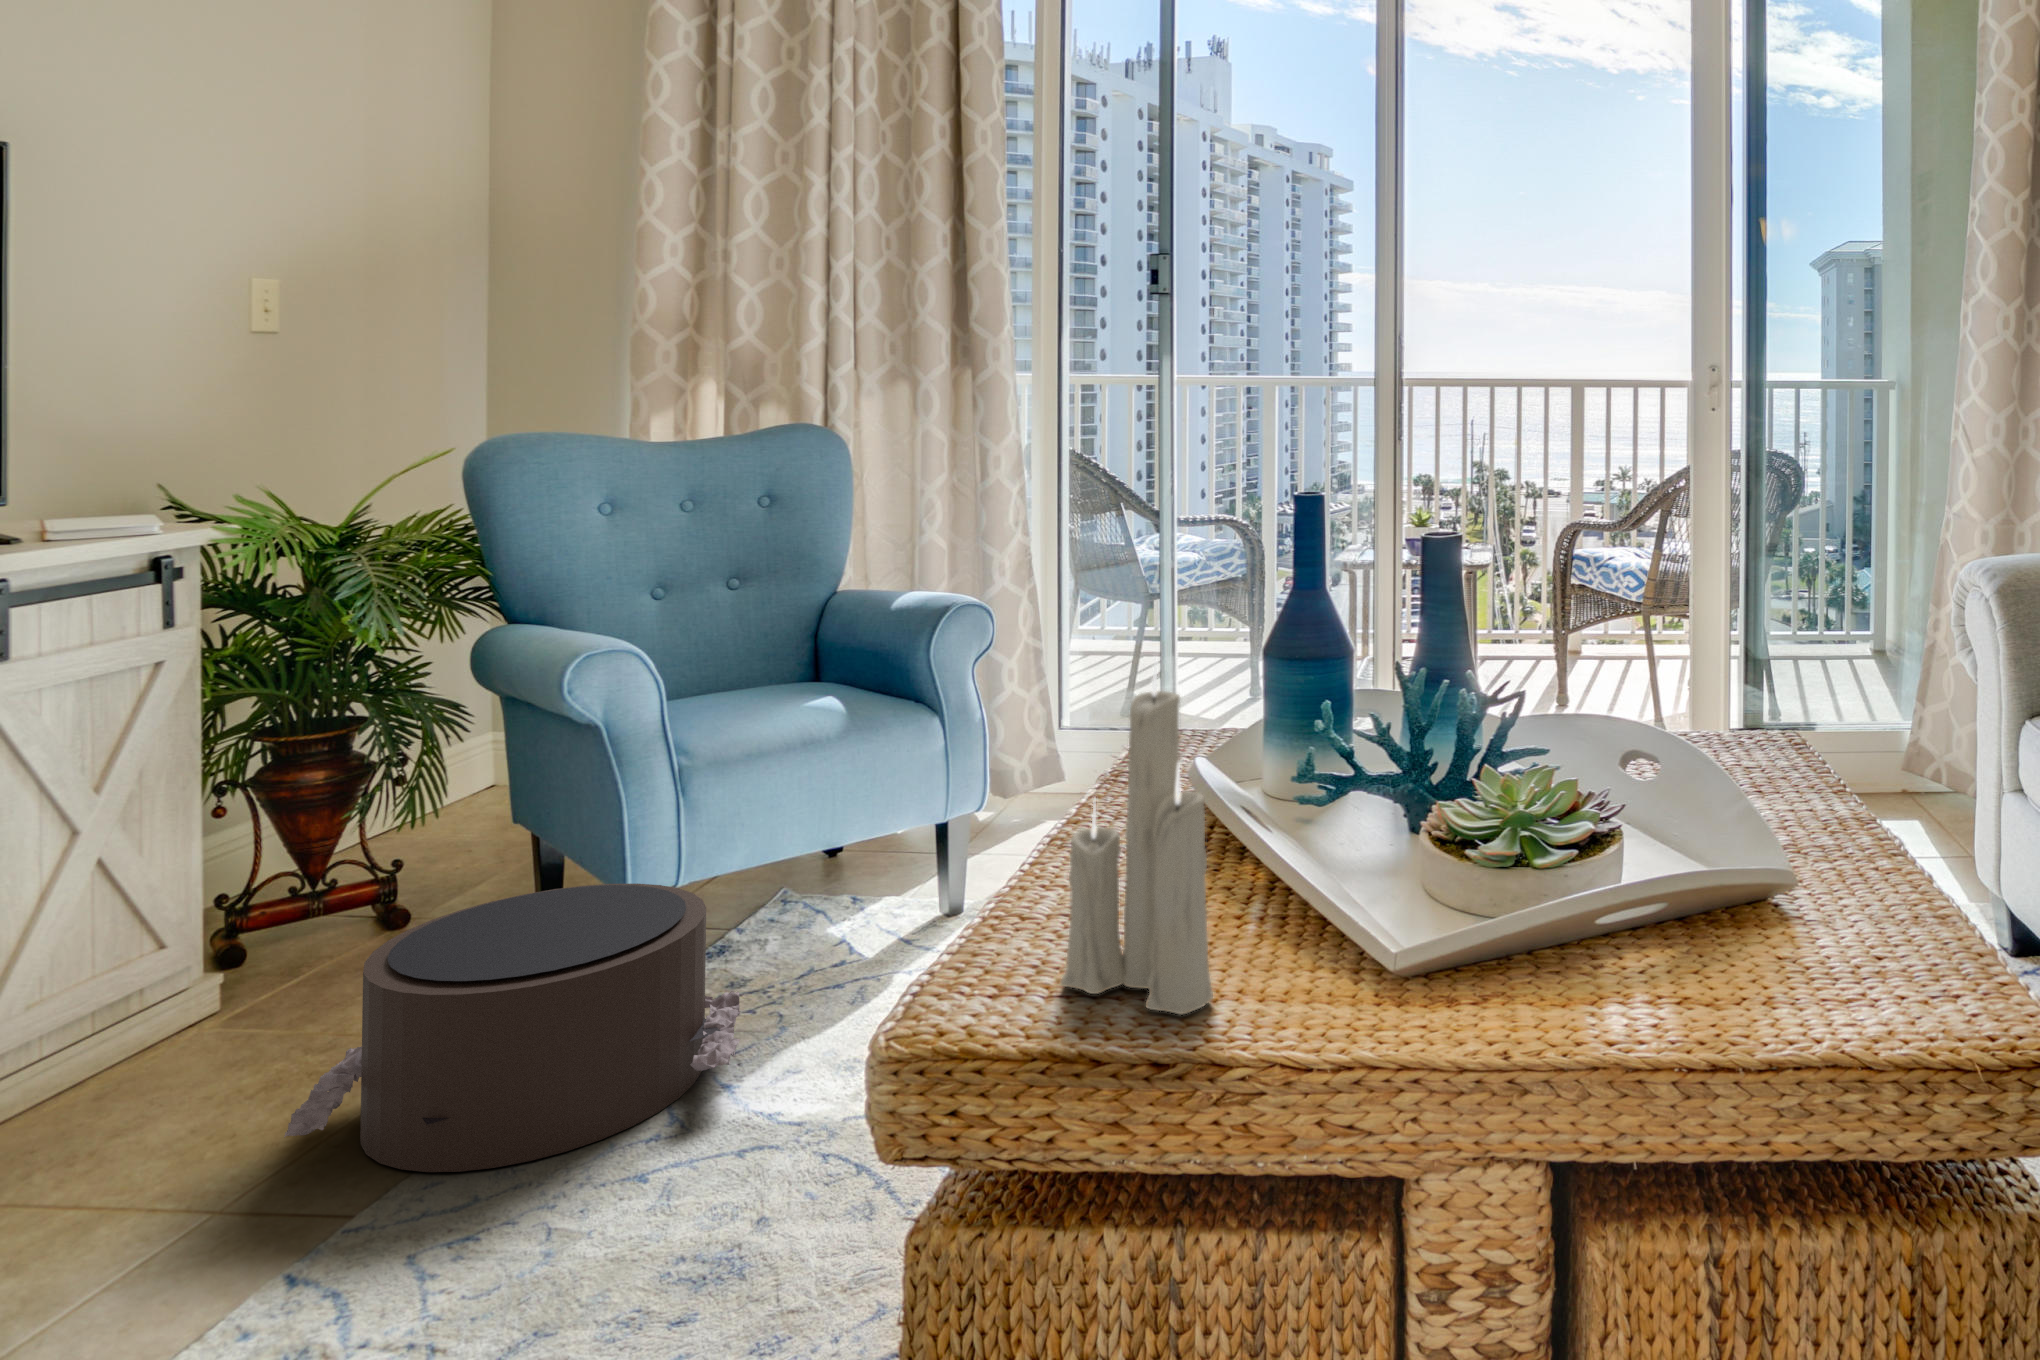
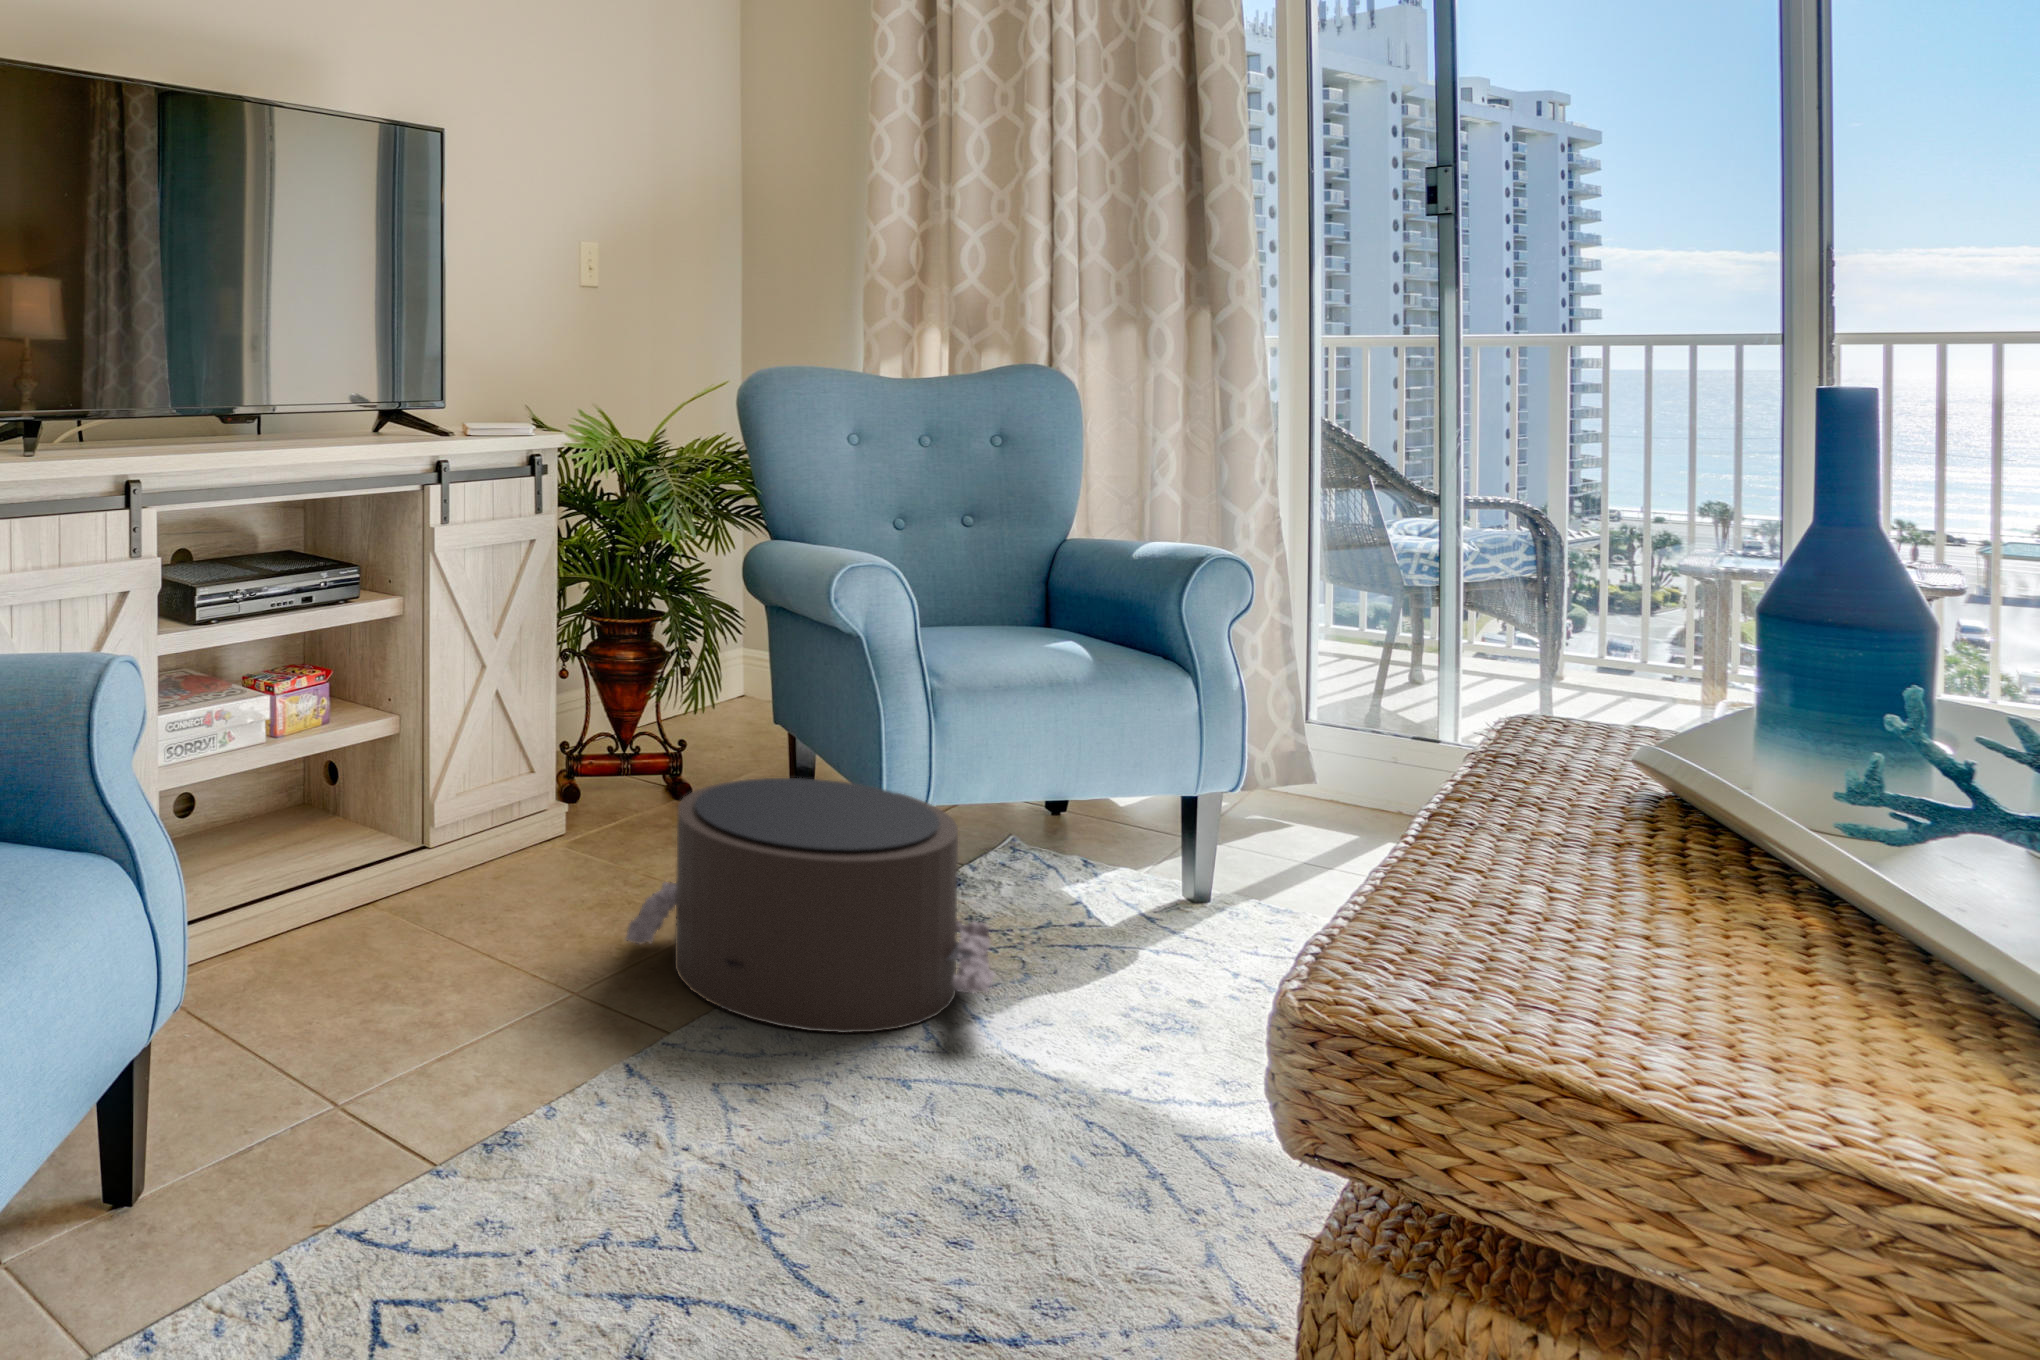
candle: present [1060,660,1213,1014] -> none [1527,507,1832,1091]

